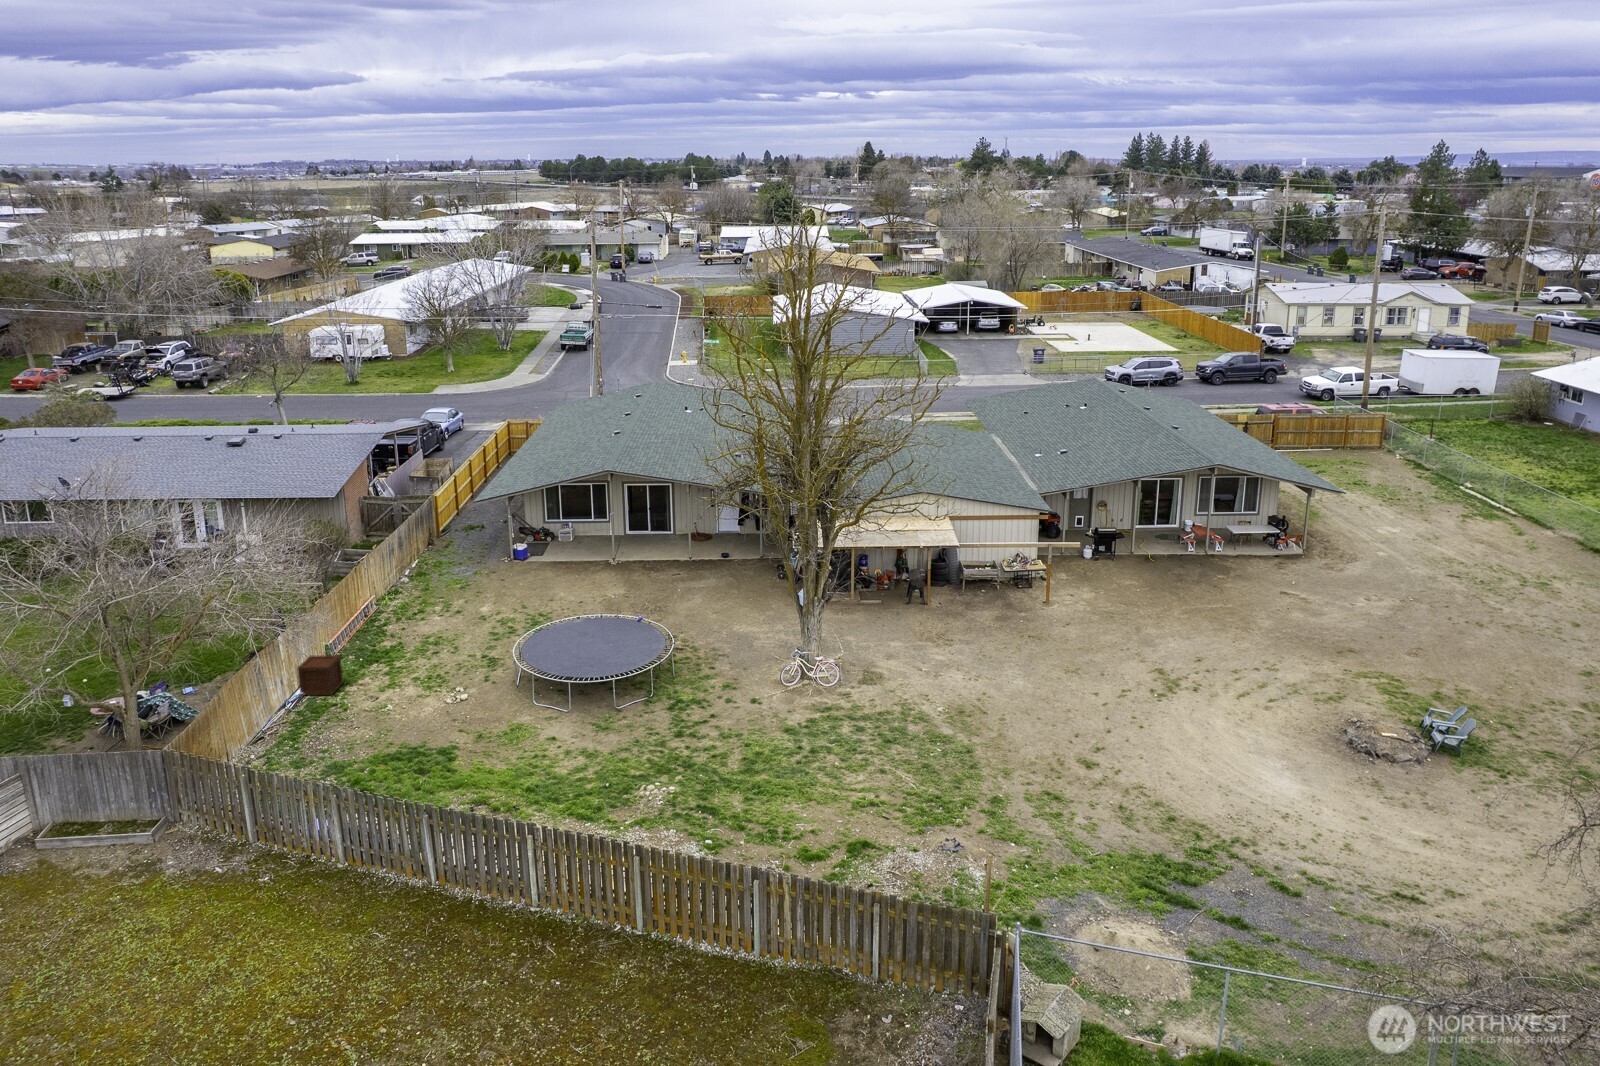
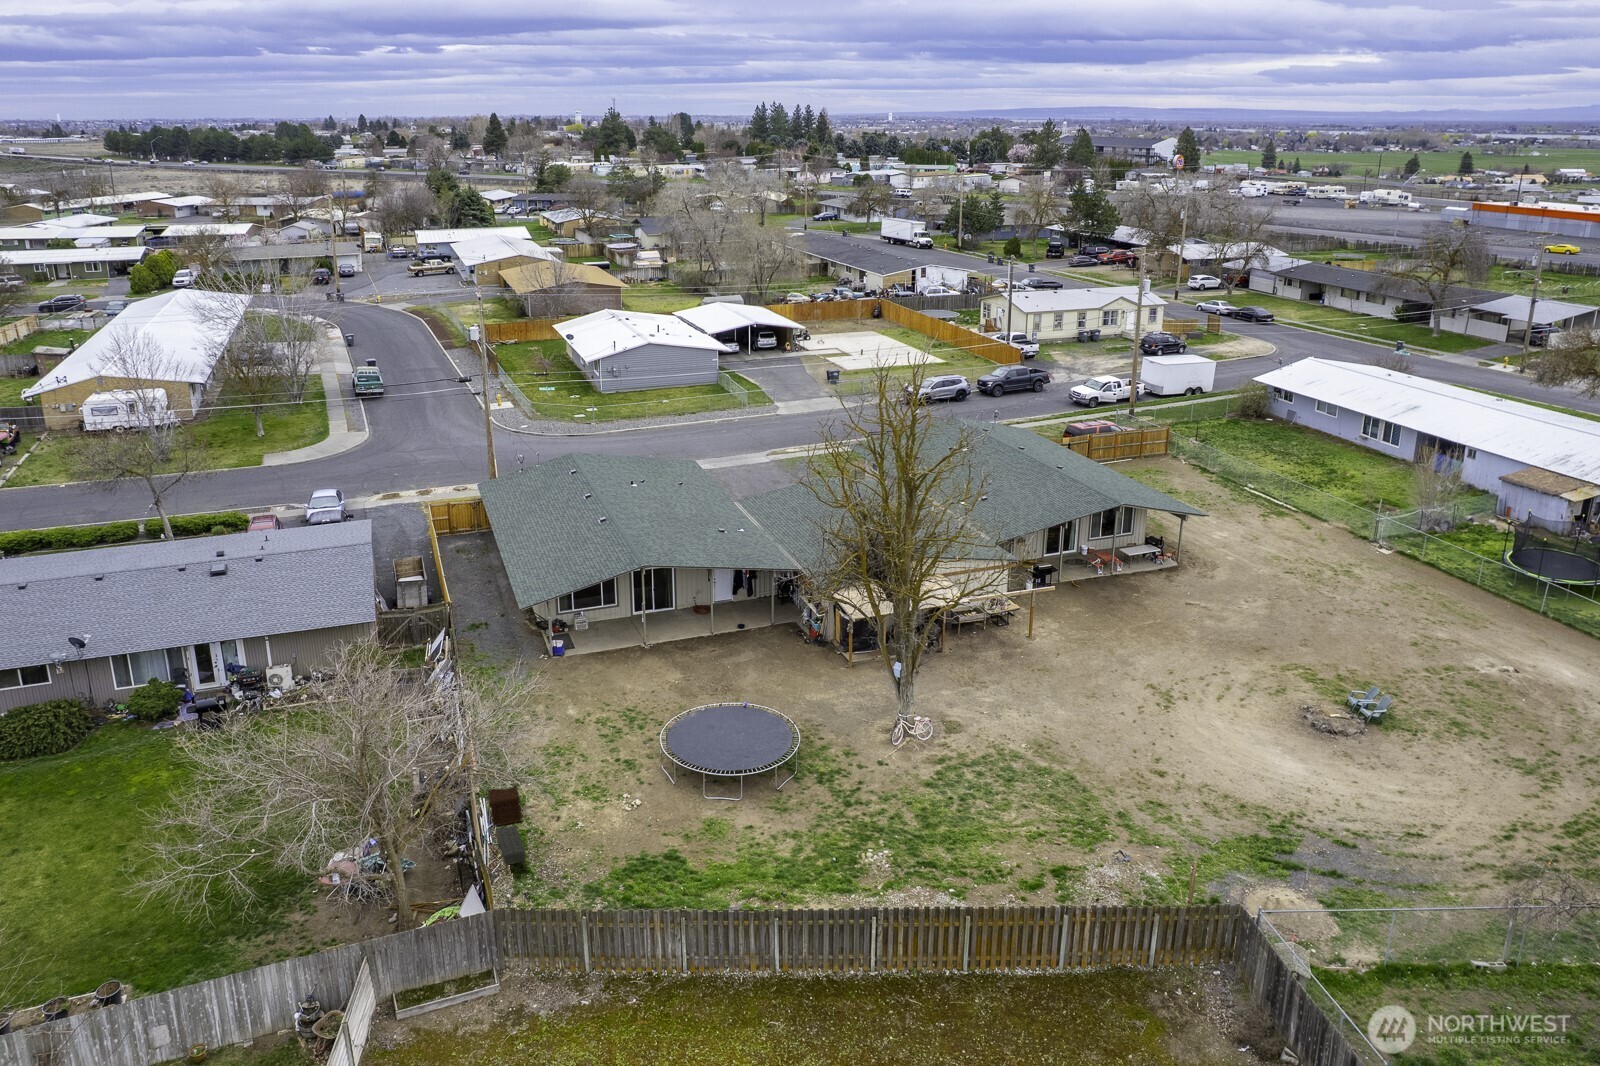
bench: none [256,692,303,740] -> present [496,826,525,874]

